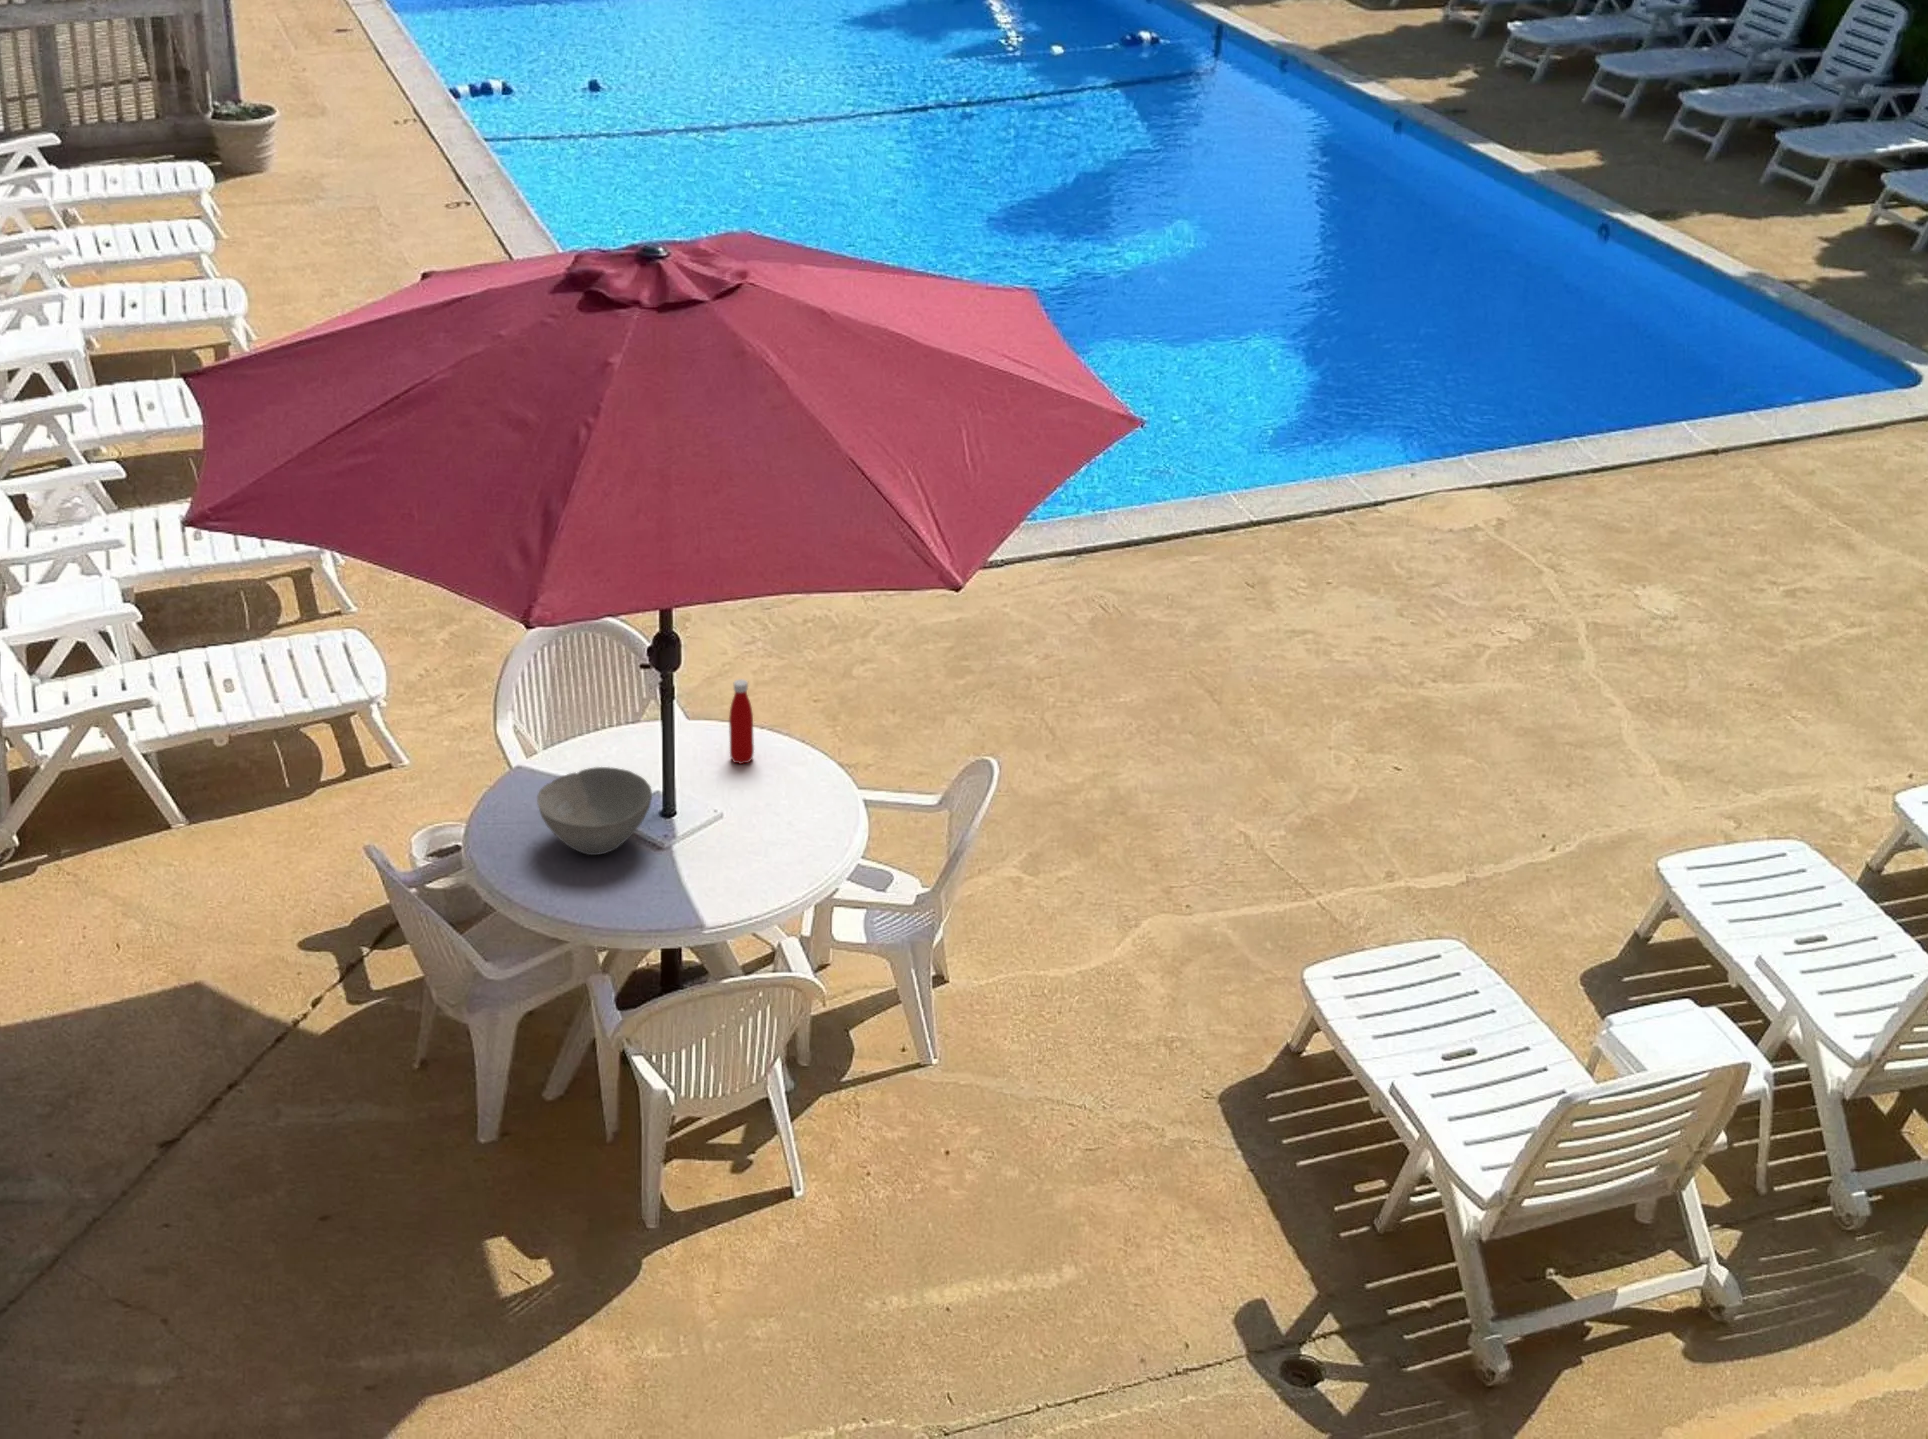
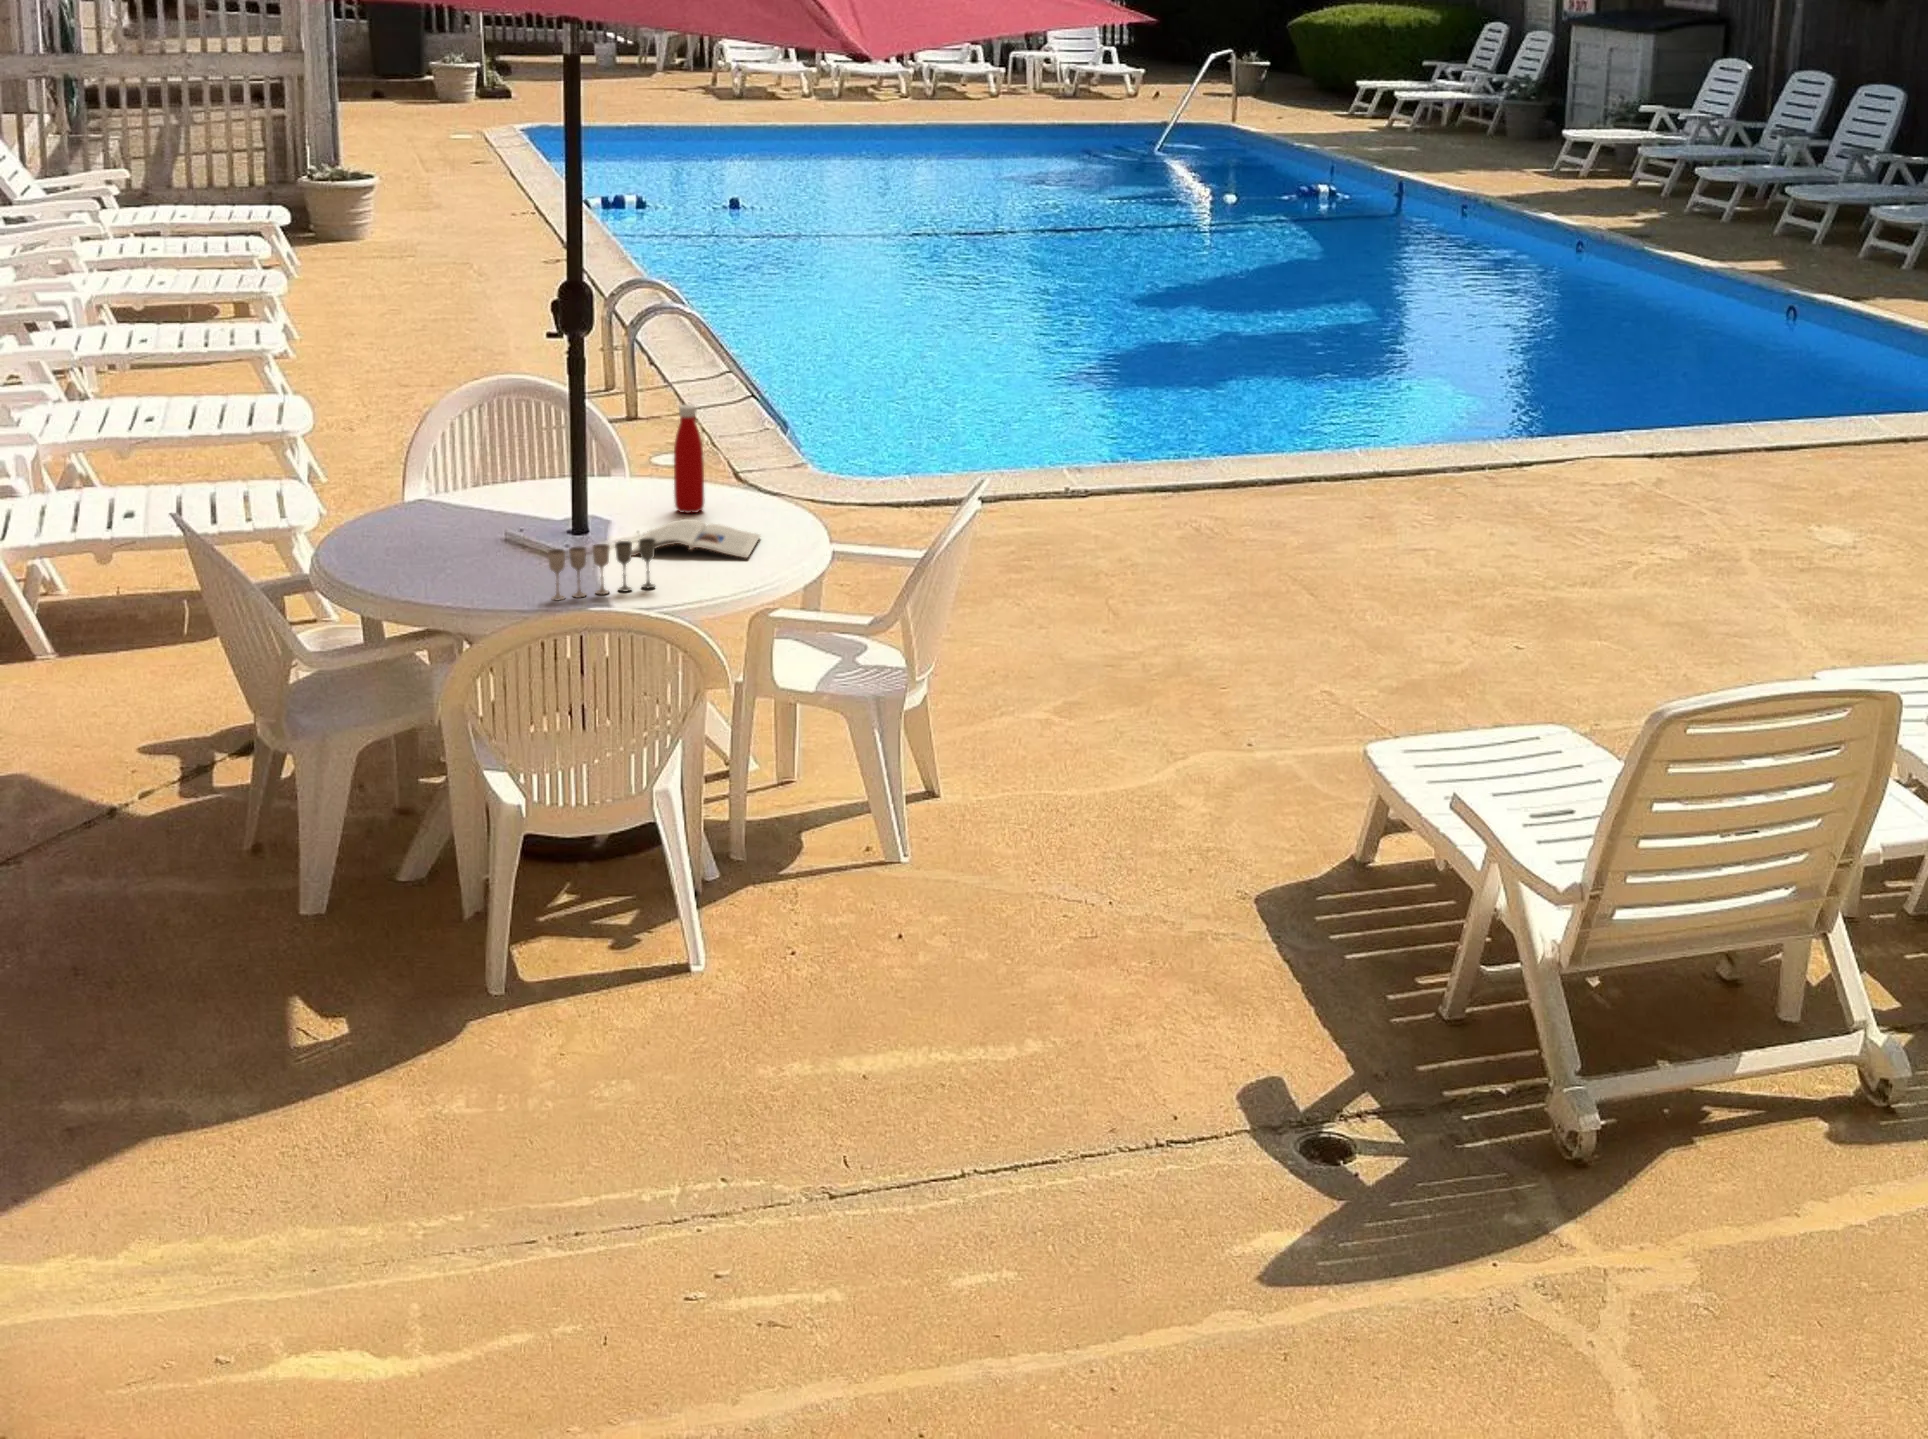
bowl: present [537,767,652,855] -> none [399,472,548,563]
magazine: none [715,786,809,834] -> present [632,519,760,559]
wine glass: none [669,844,748,905] -> present [548,538,656,600]

